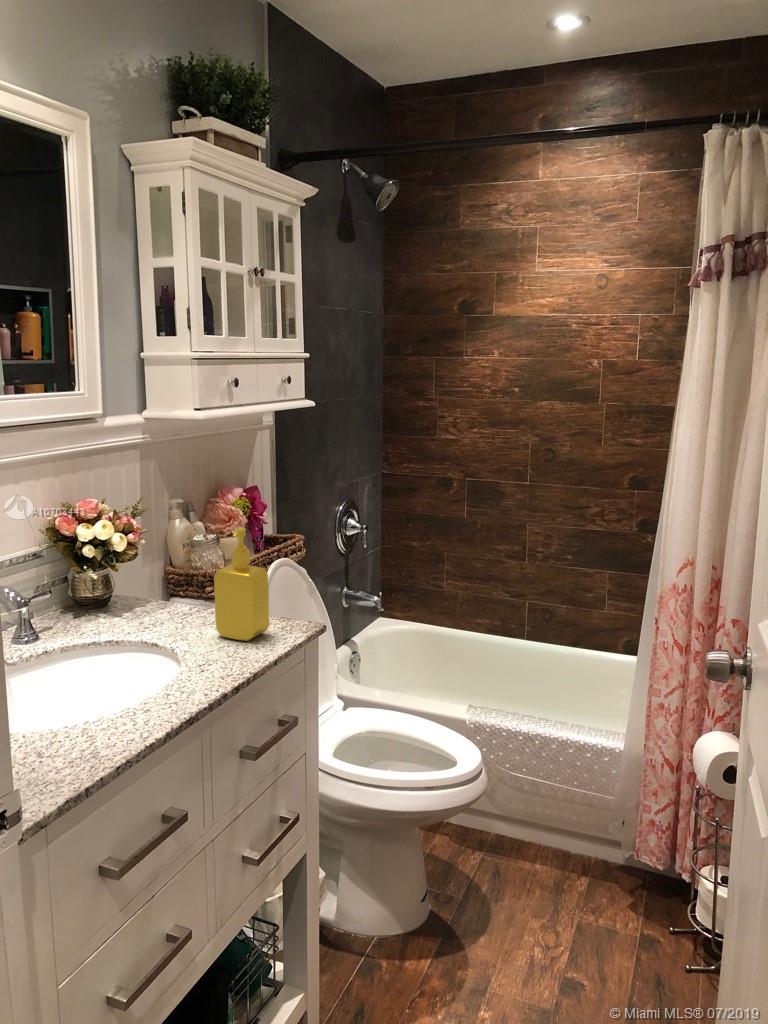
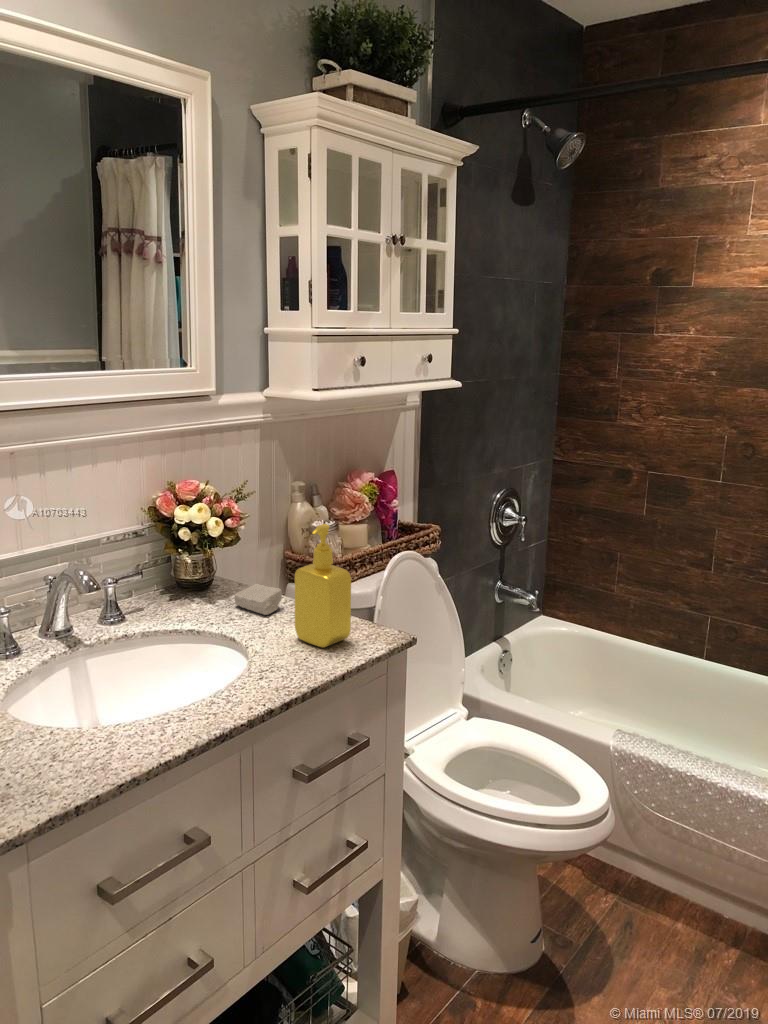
soap bar: none [143,594,190,621] -> present [234,584,282,615]

